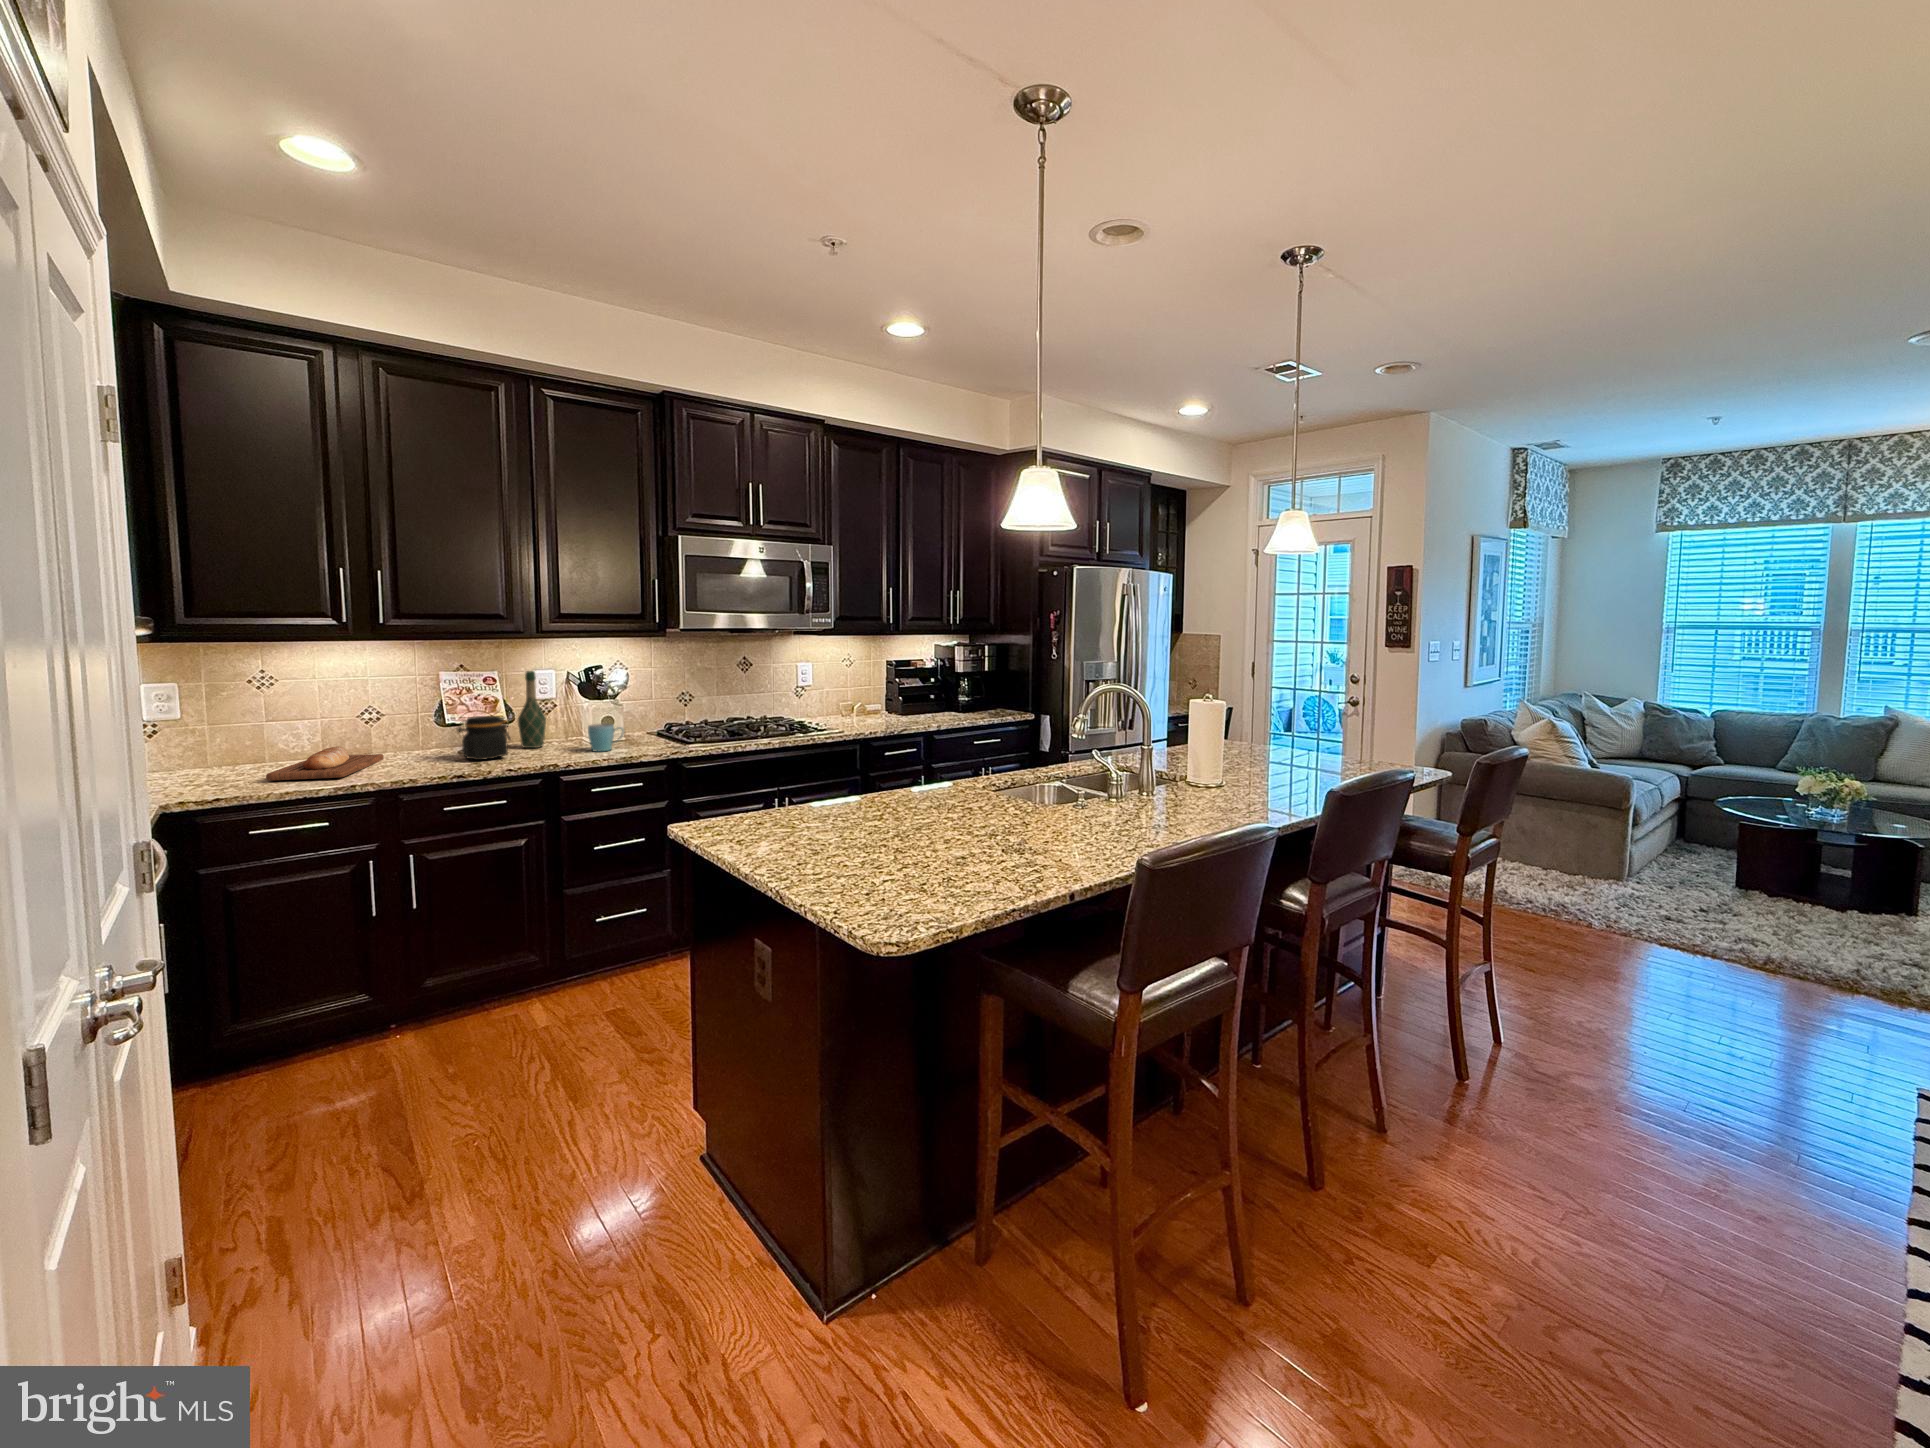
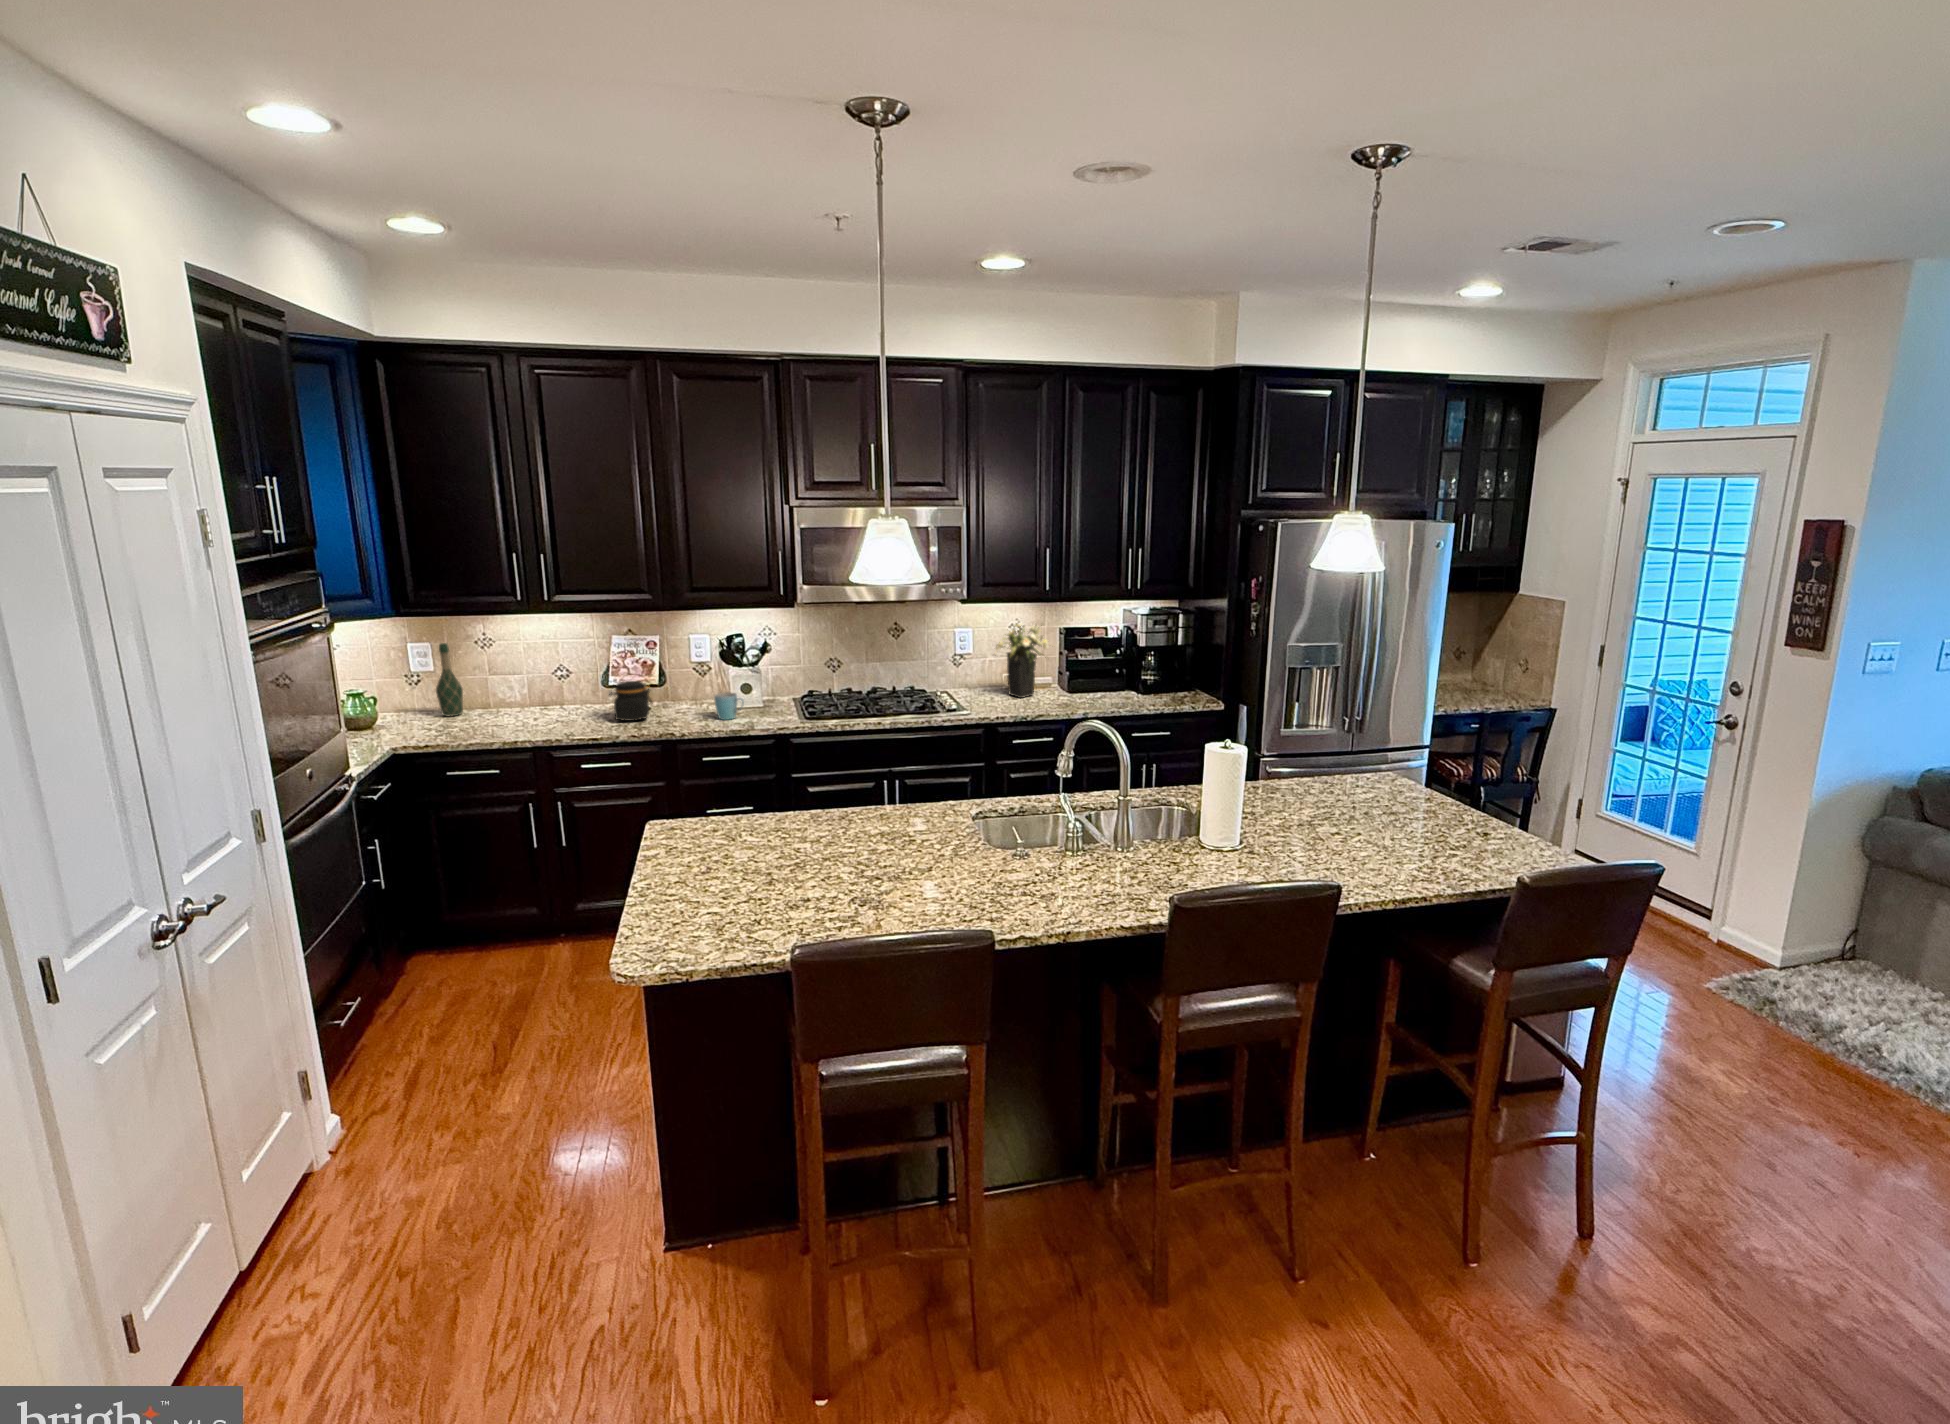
flower arrangement: none [849,651,906,721] -> present [993,624,1048,698]
wine bottle: present [518,671,546,748] -> present [436,643,463,717]
bread loaf: present [266,747,384,781] -> none [469,701,566,732]

